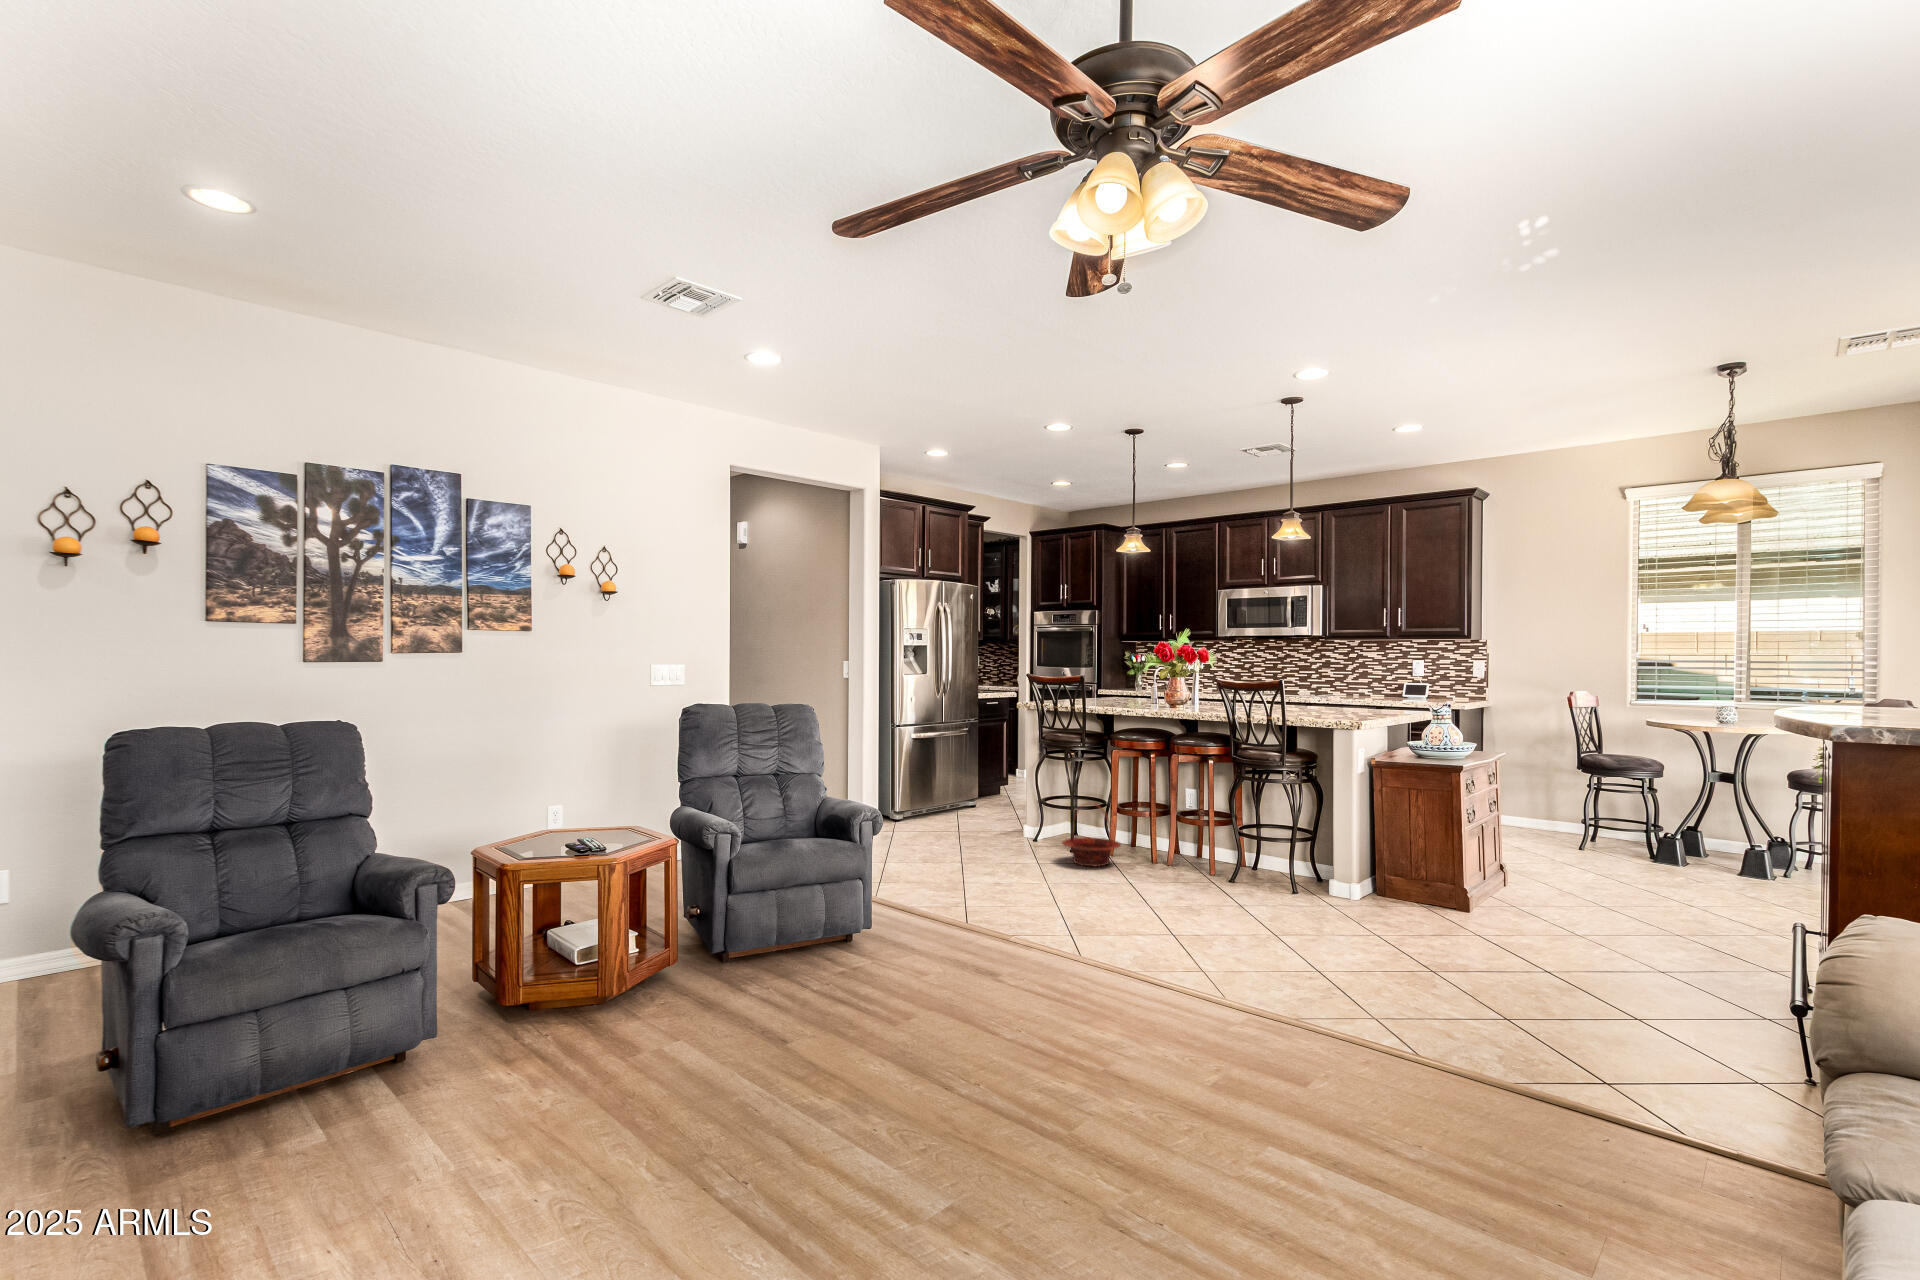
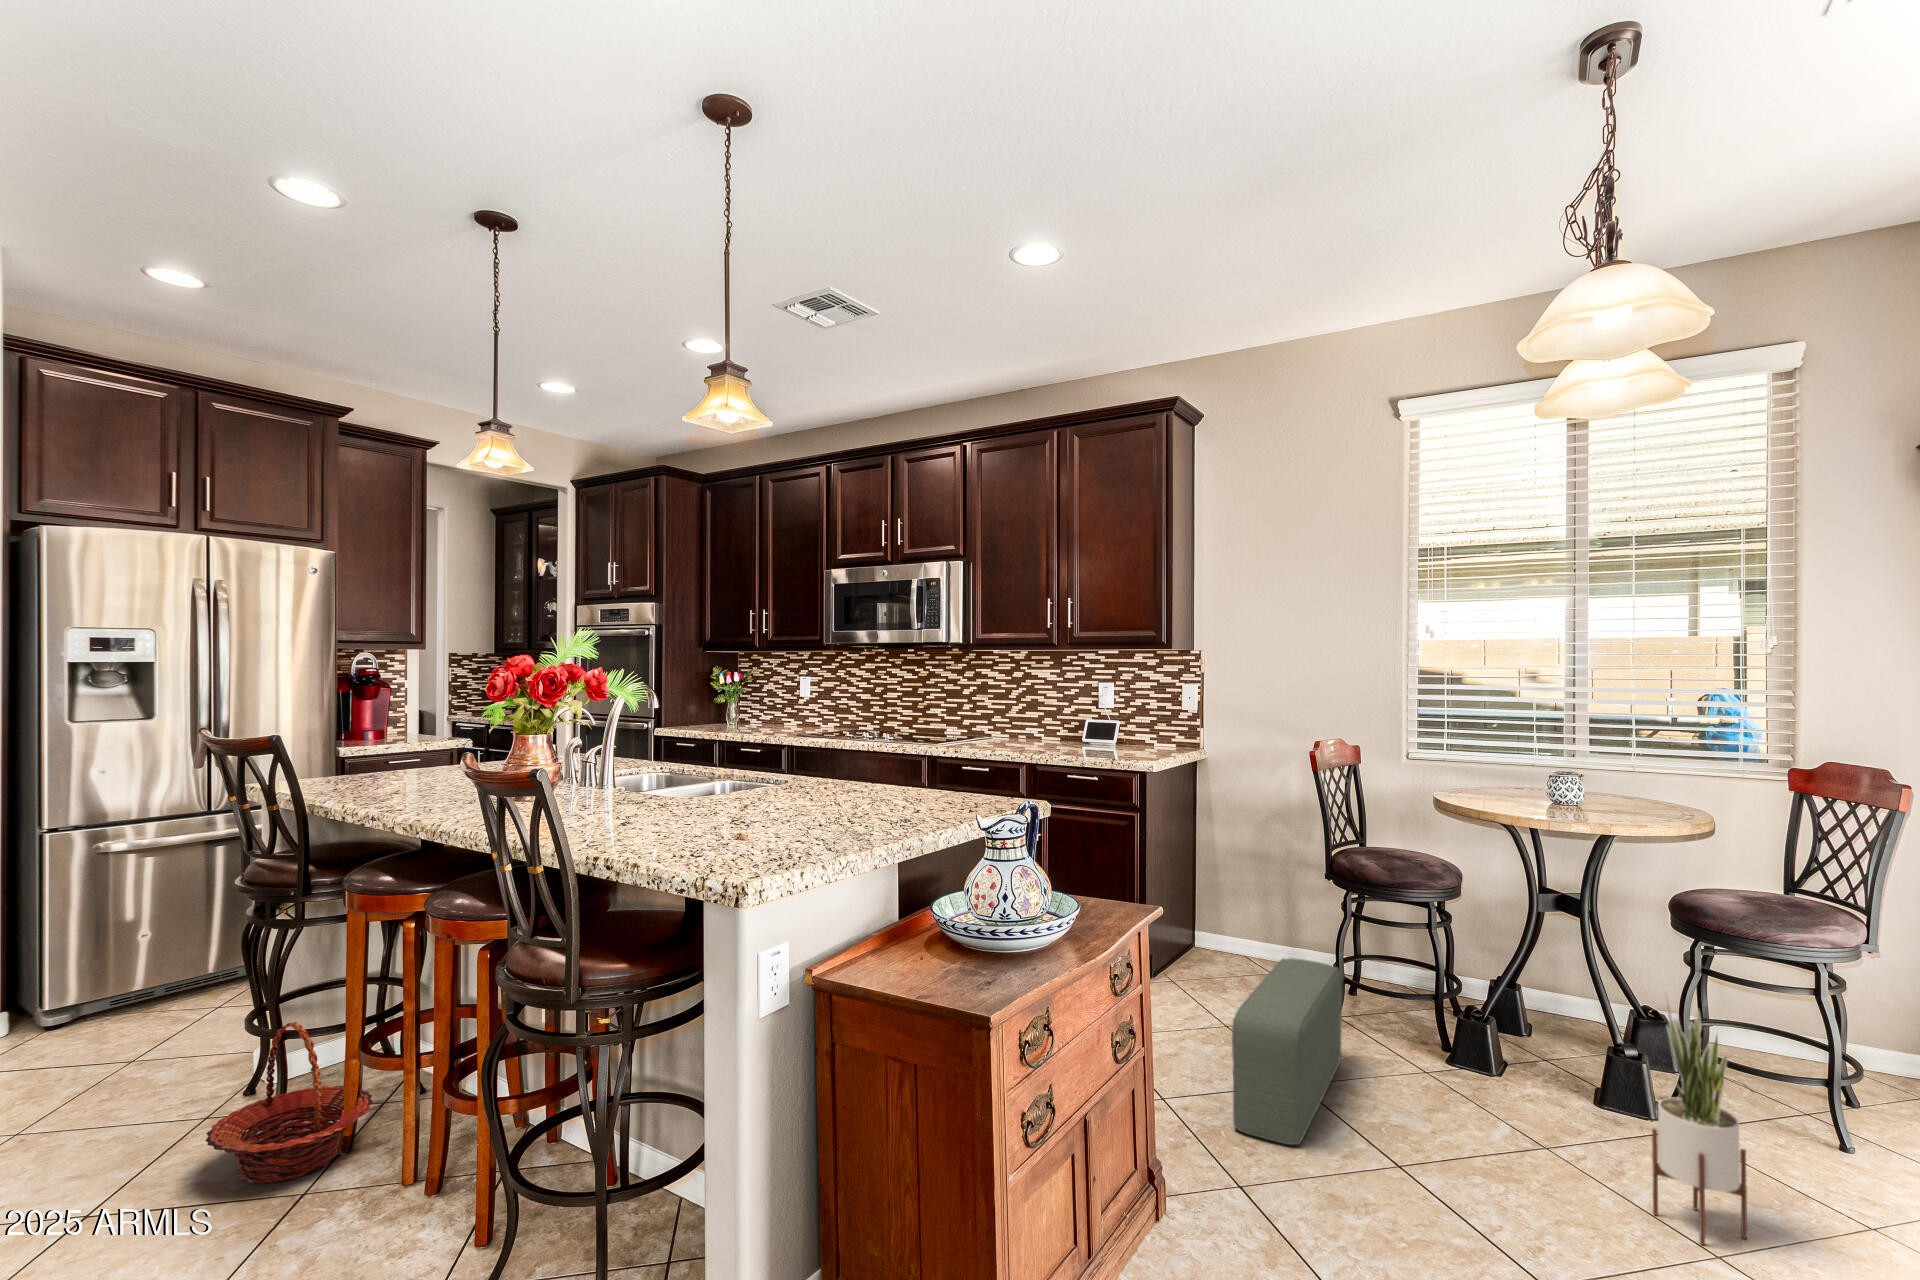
potted plant: none [1762,802,1809,910] -> present [1652,994,1747,1245]
pouf: none [1536,807,1592,881] -> present [1232,958,1342,1145]

